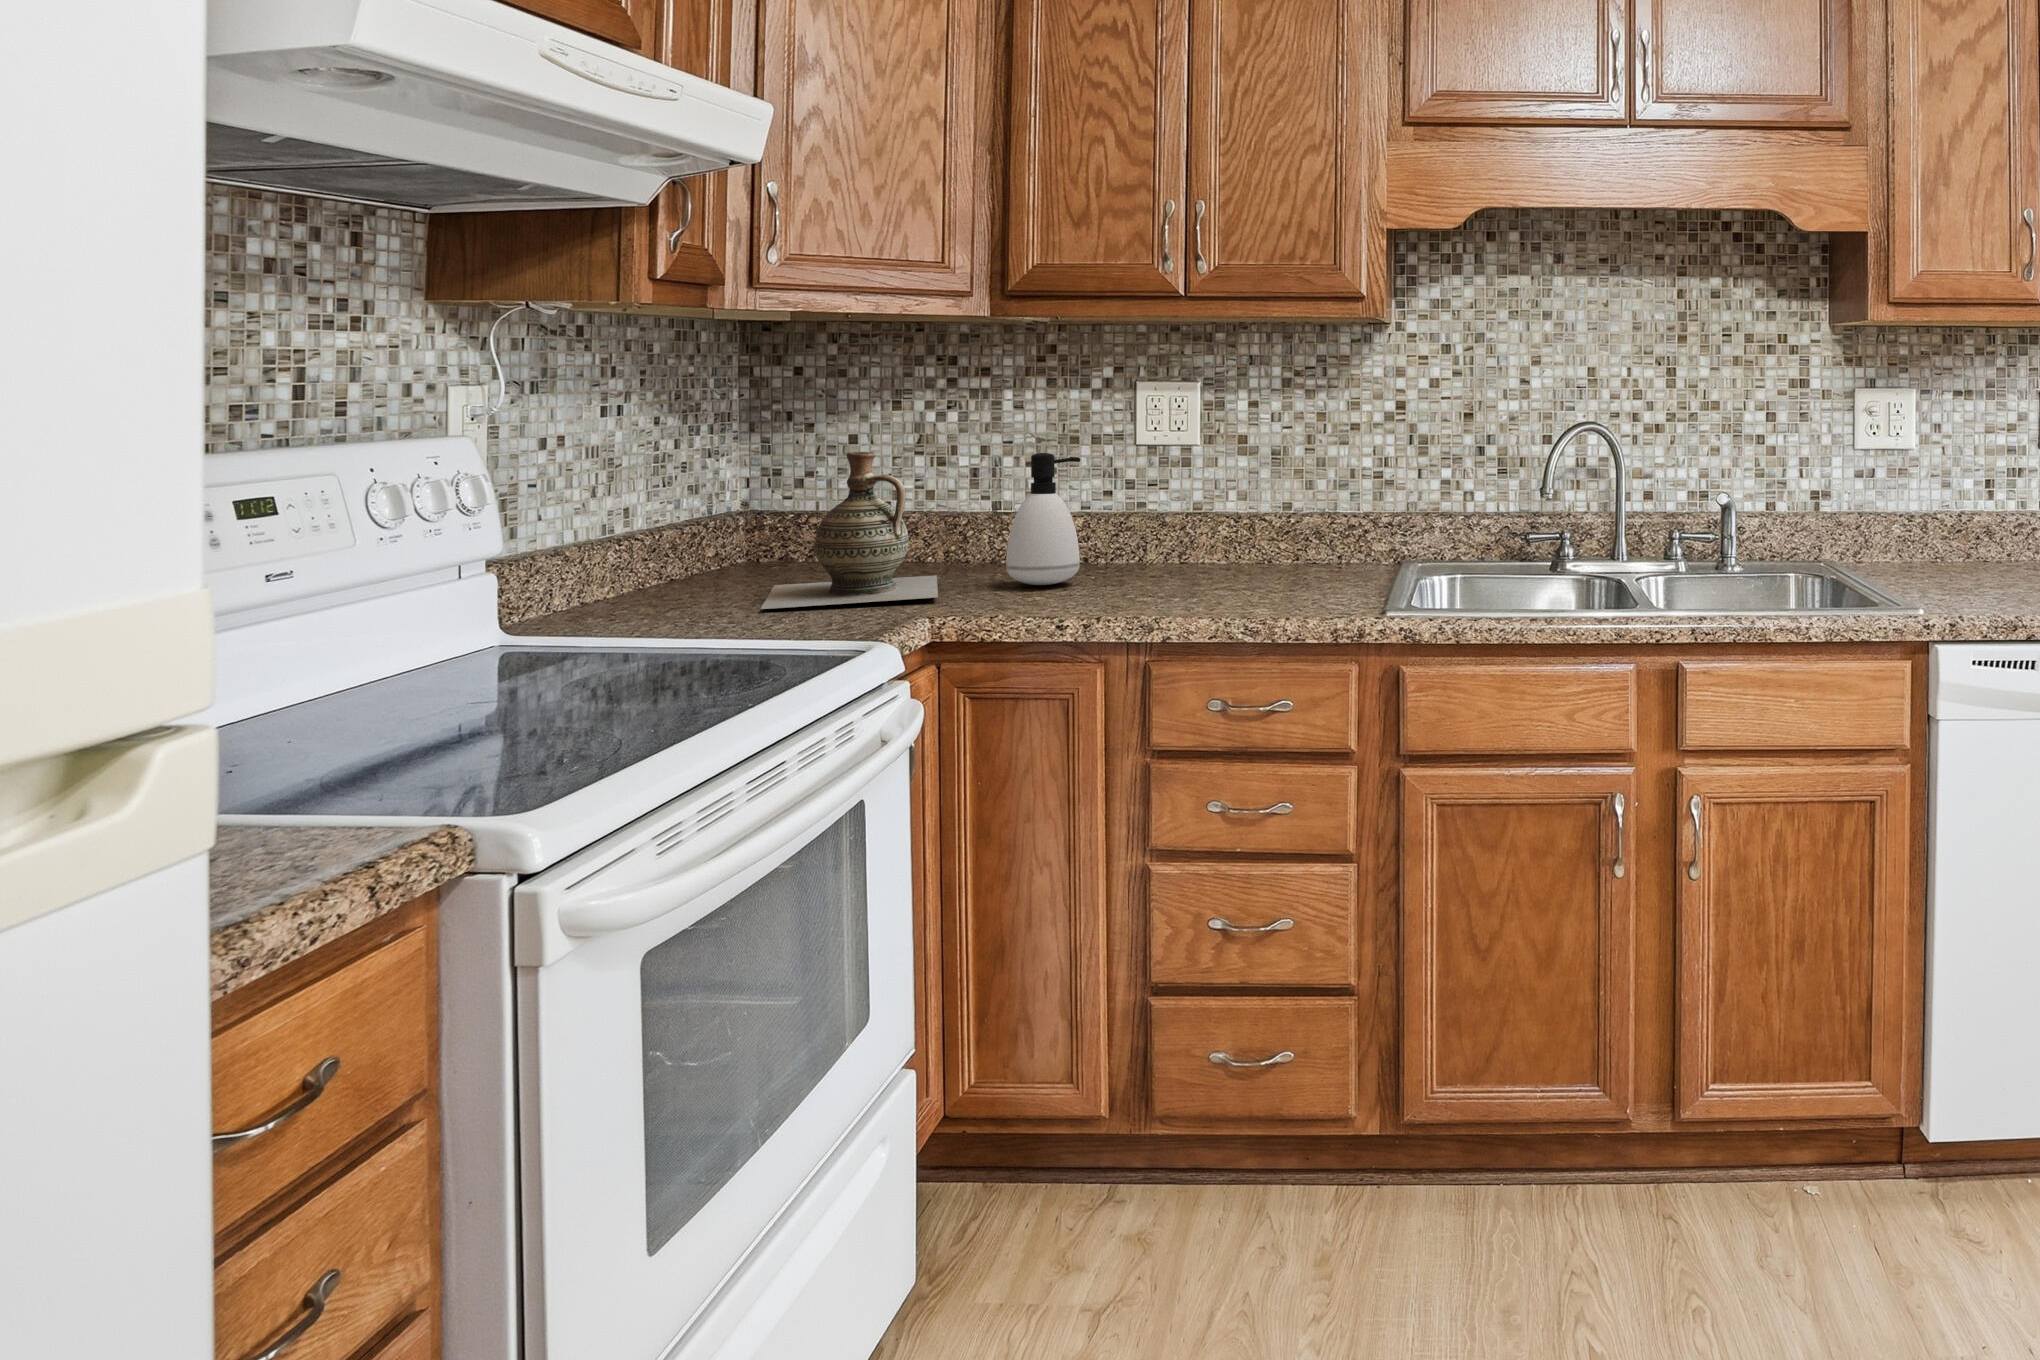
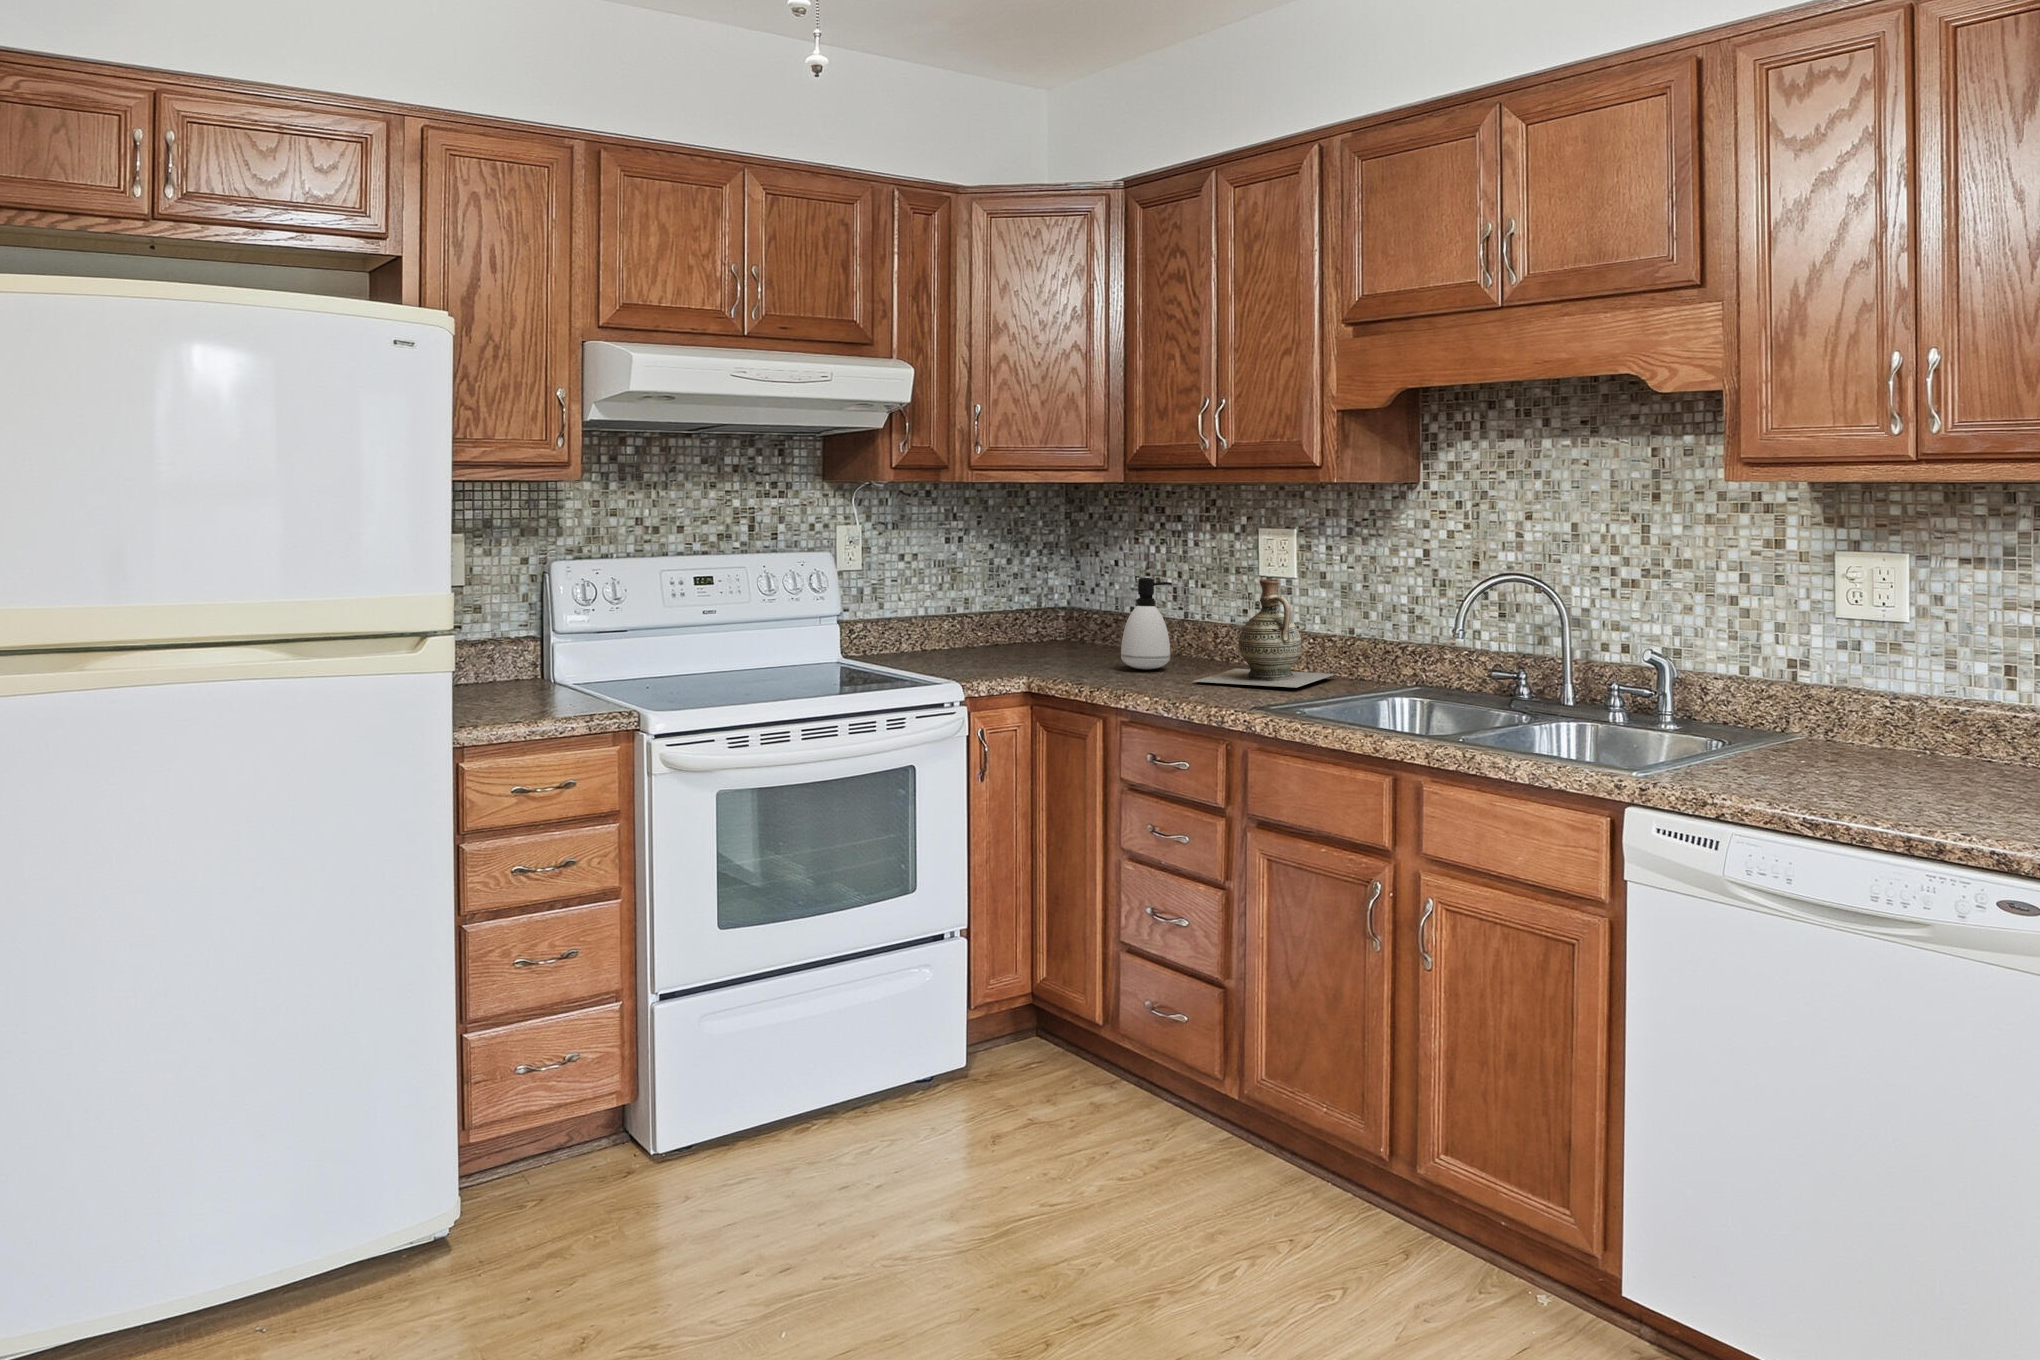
ceramic jug: present [761,452,938,609] -> present [1193,579,1335,688]

